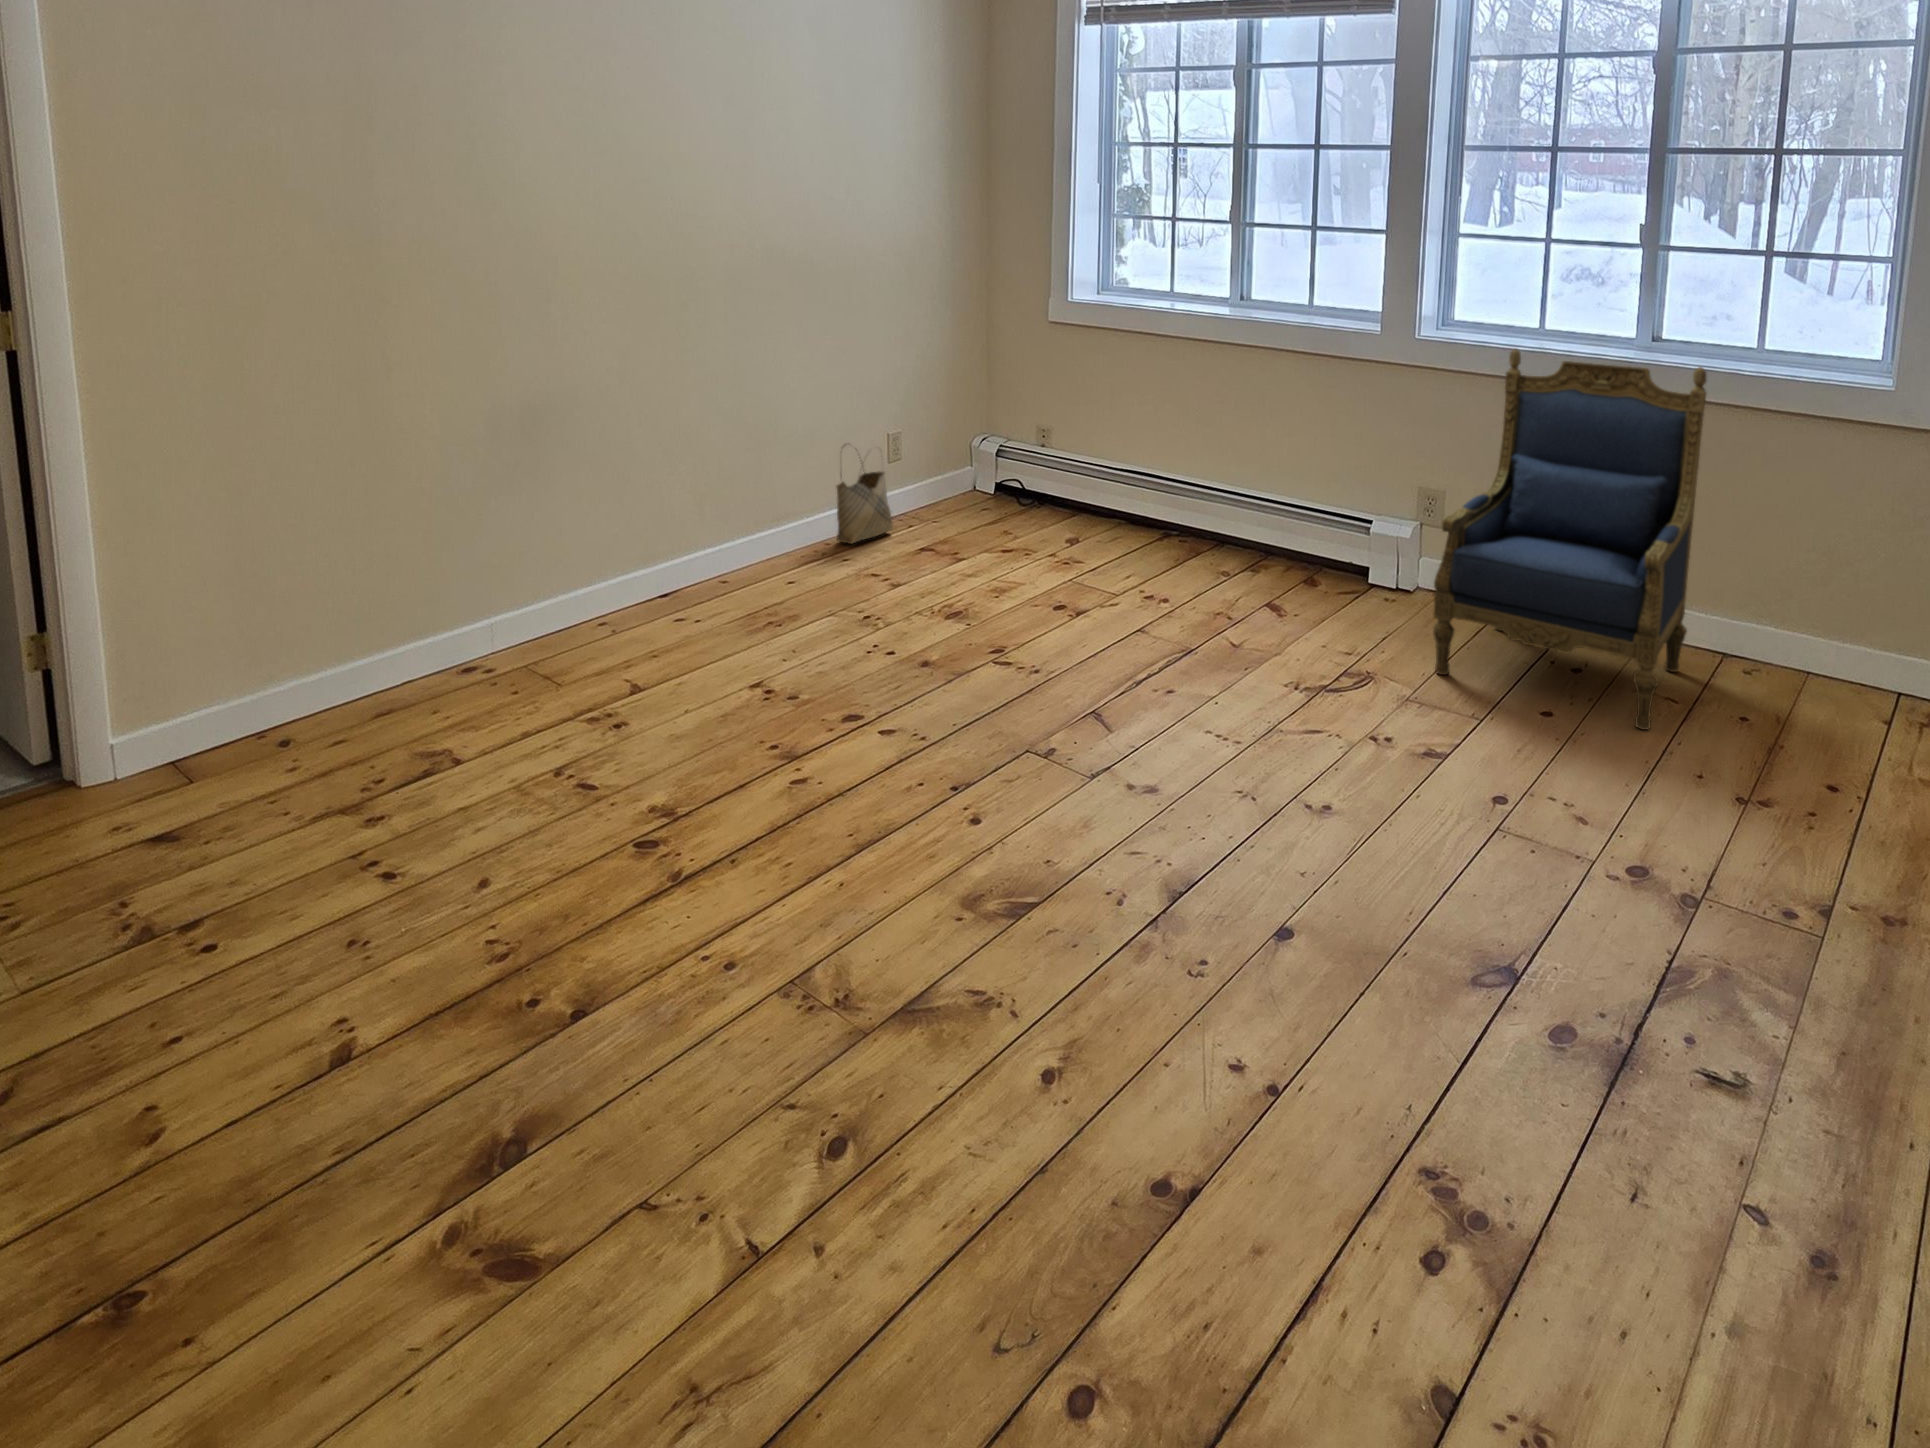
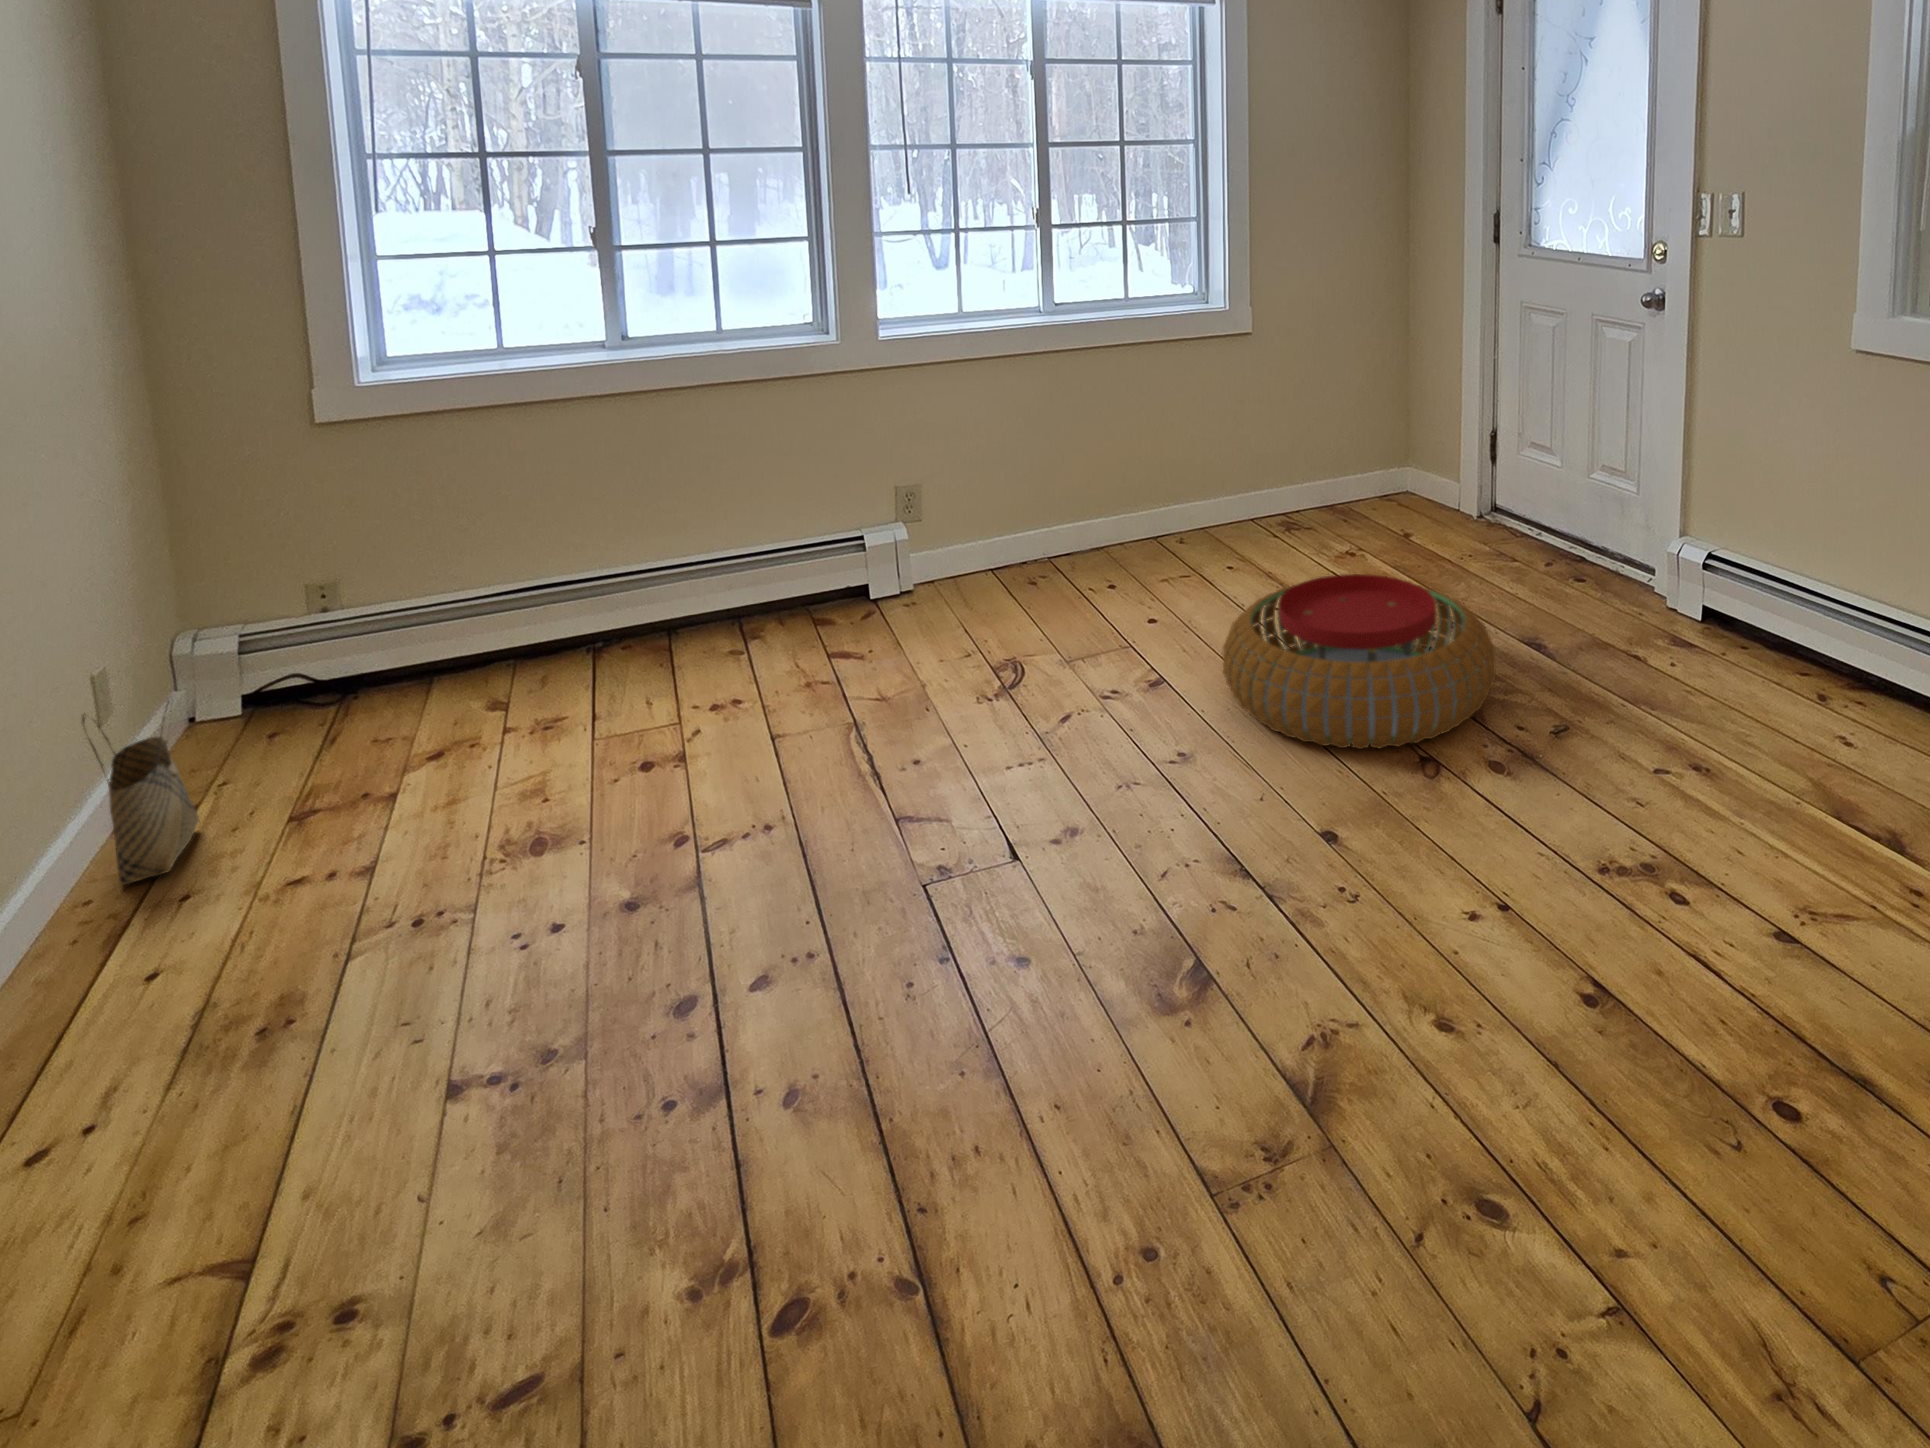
armchair: present [1433,349,1707,730] -> none [973,301,1205,637]
pouf: none [1413,717,1820,983] -> present [1223,574,1496,749]

